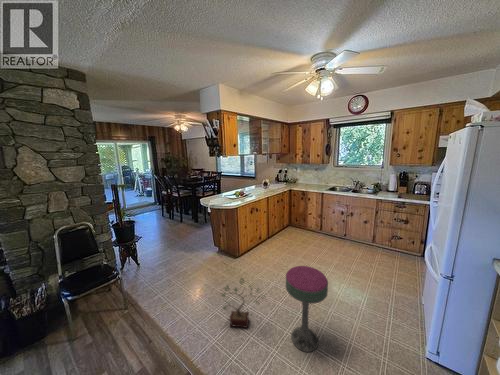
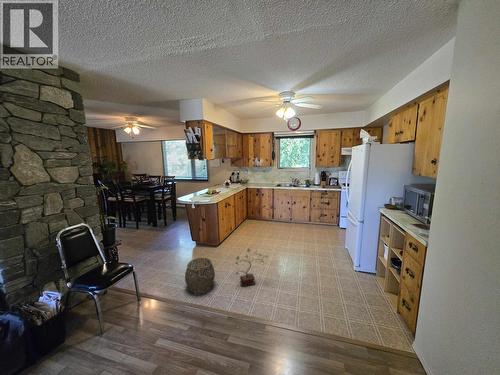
bar stool: present [286,266,328,352] -> none [281,232,307,285]
woven basket: none [168,275,204,320] -> present [185,258,215,293]

